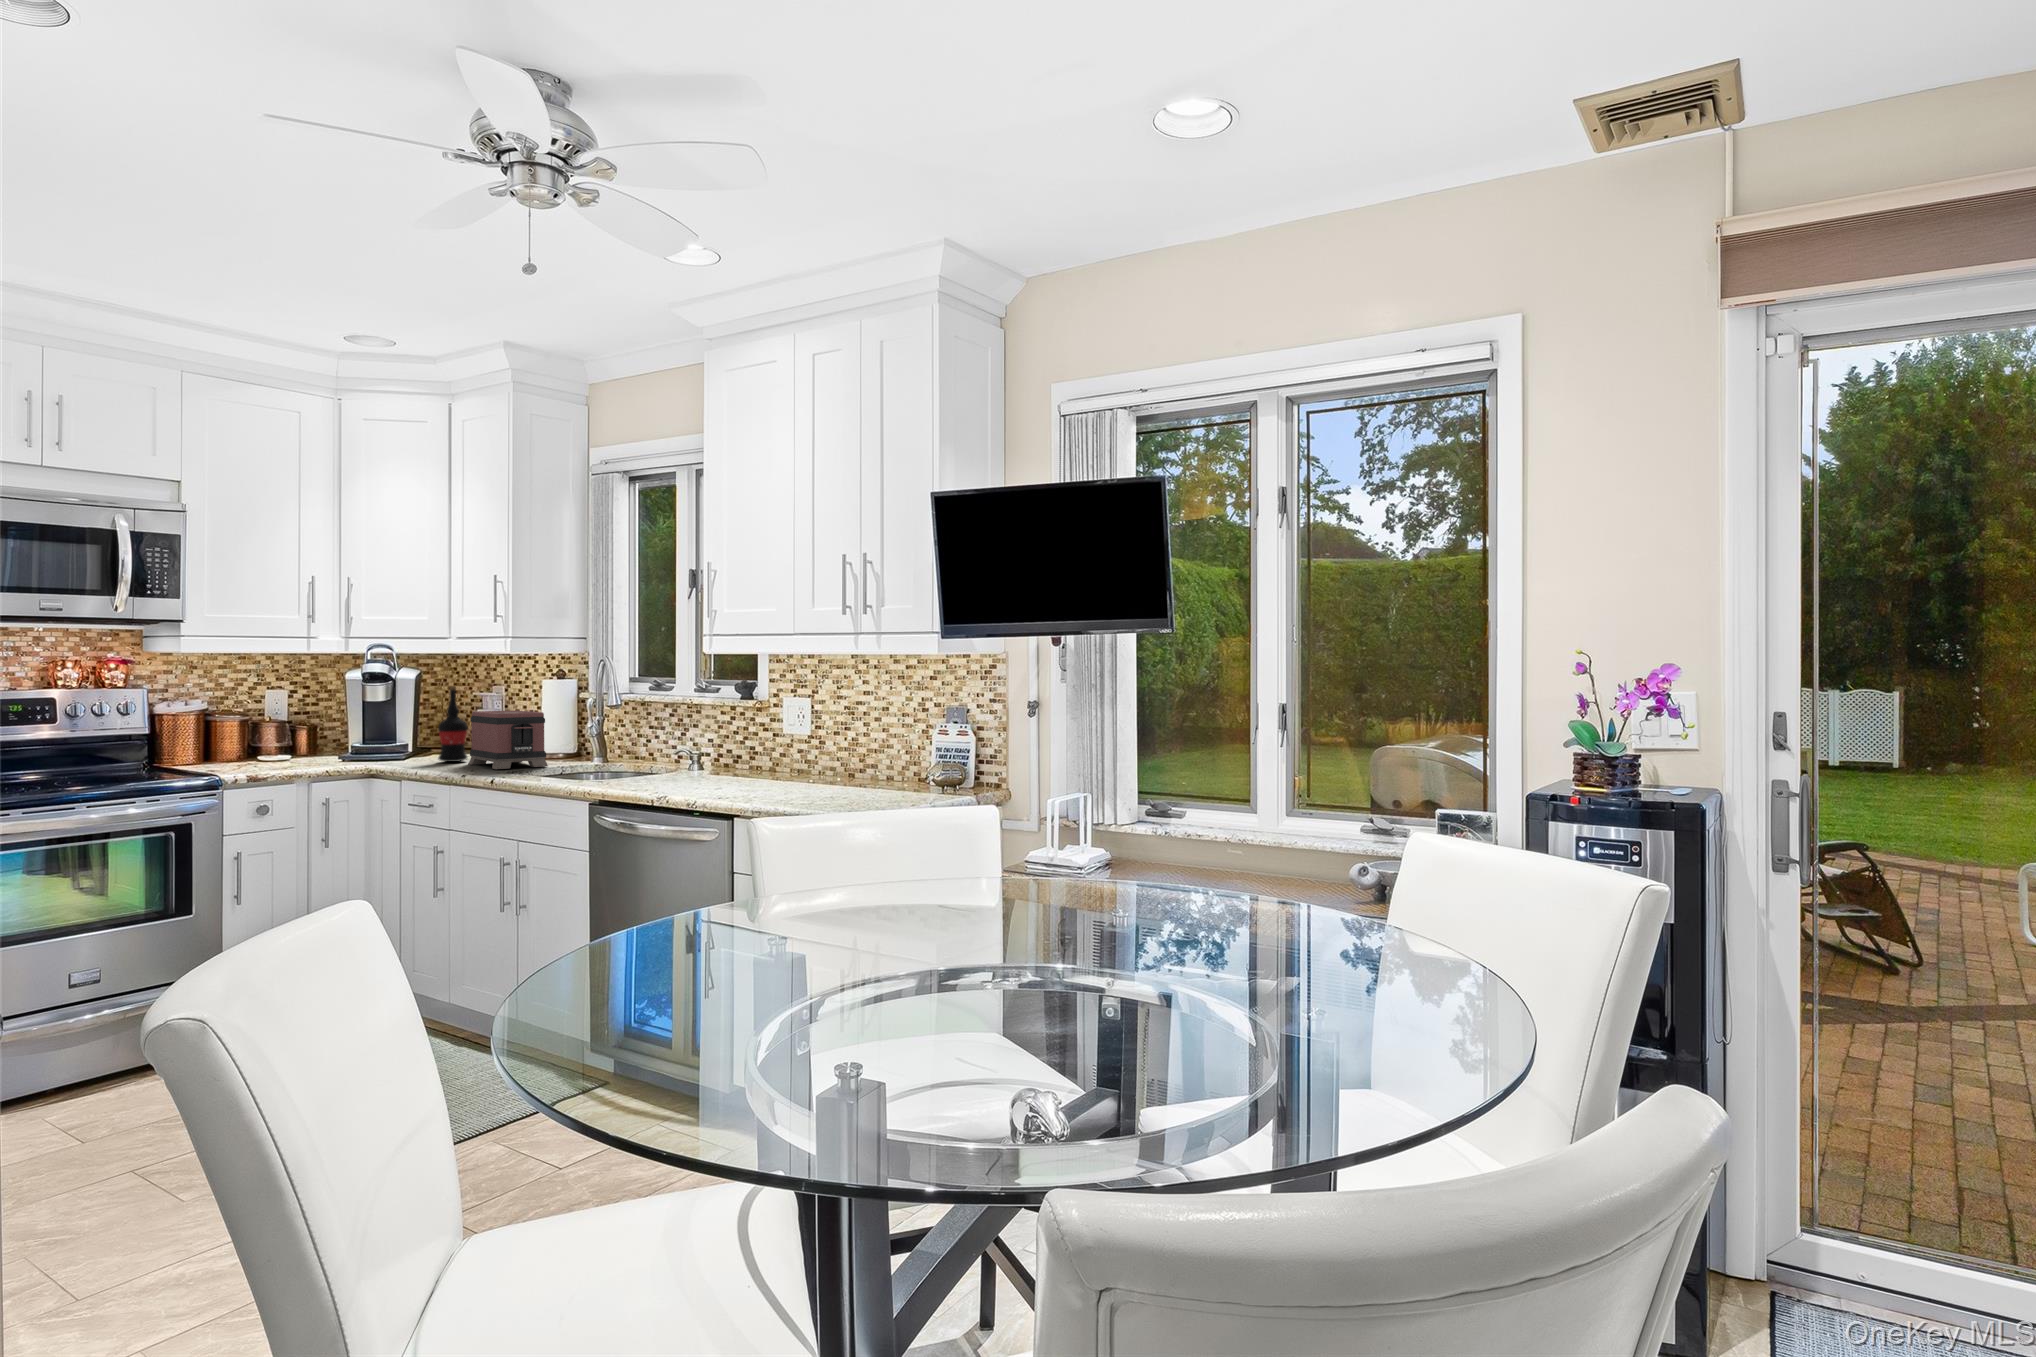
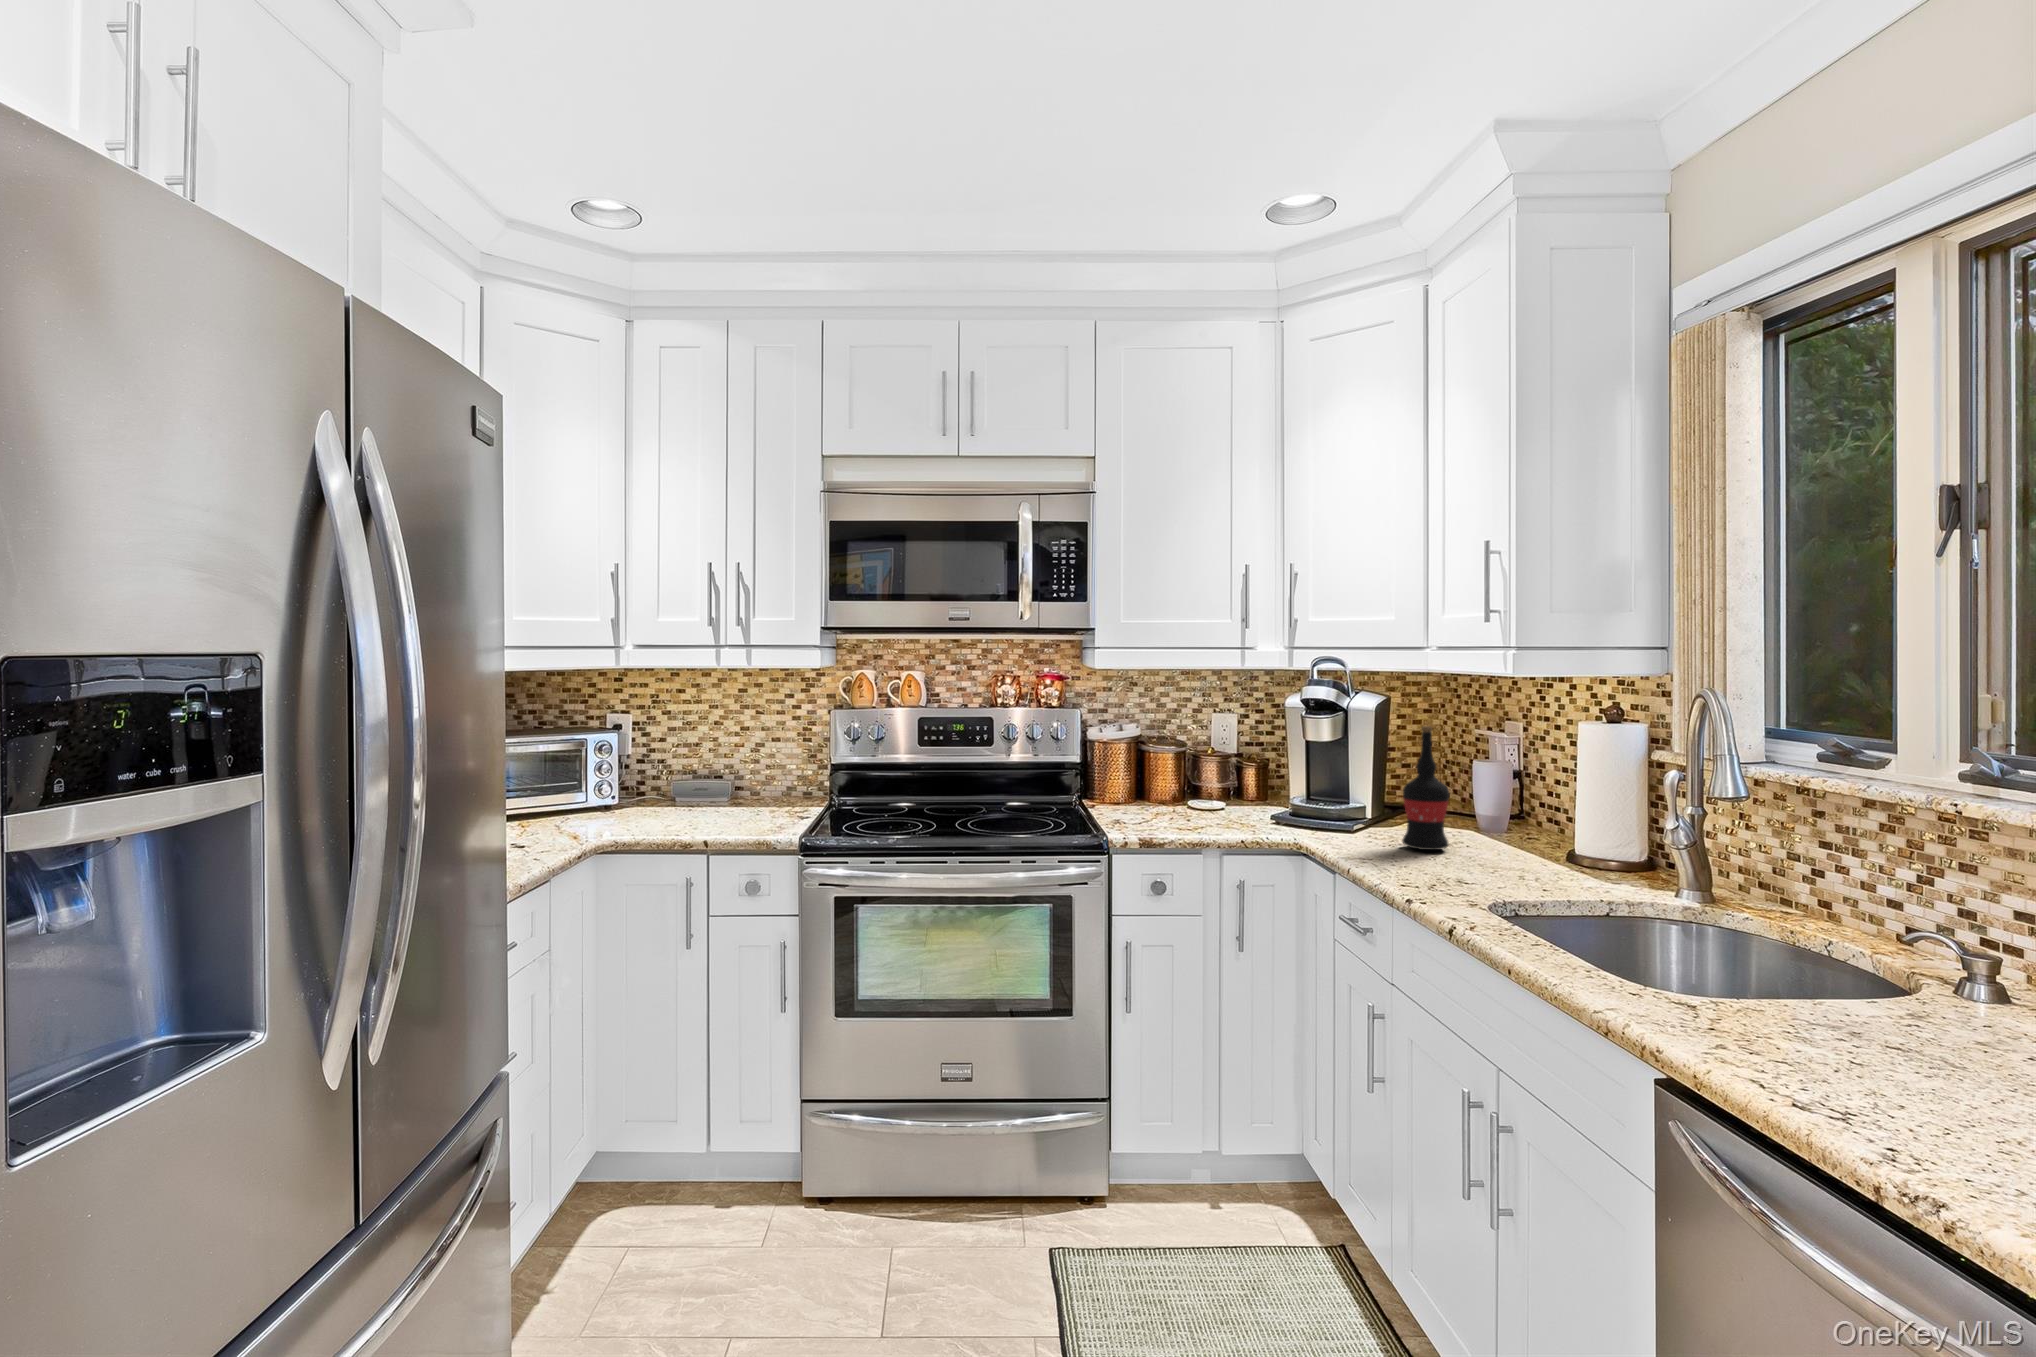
toaster: present [468,710,548,769] -> none [1446,773,1584,894]

